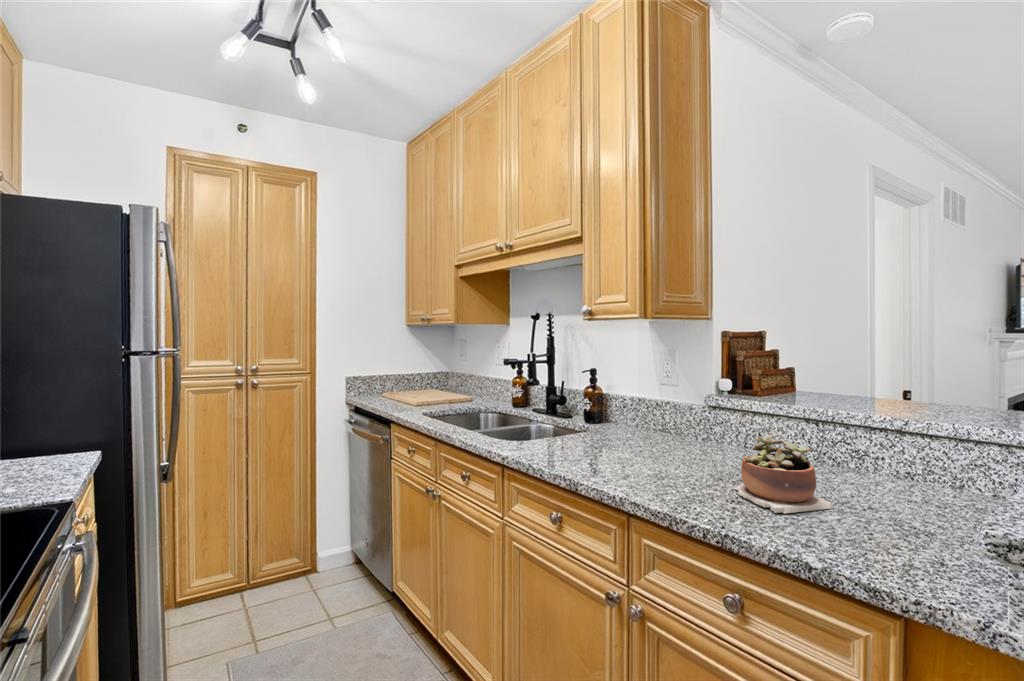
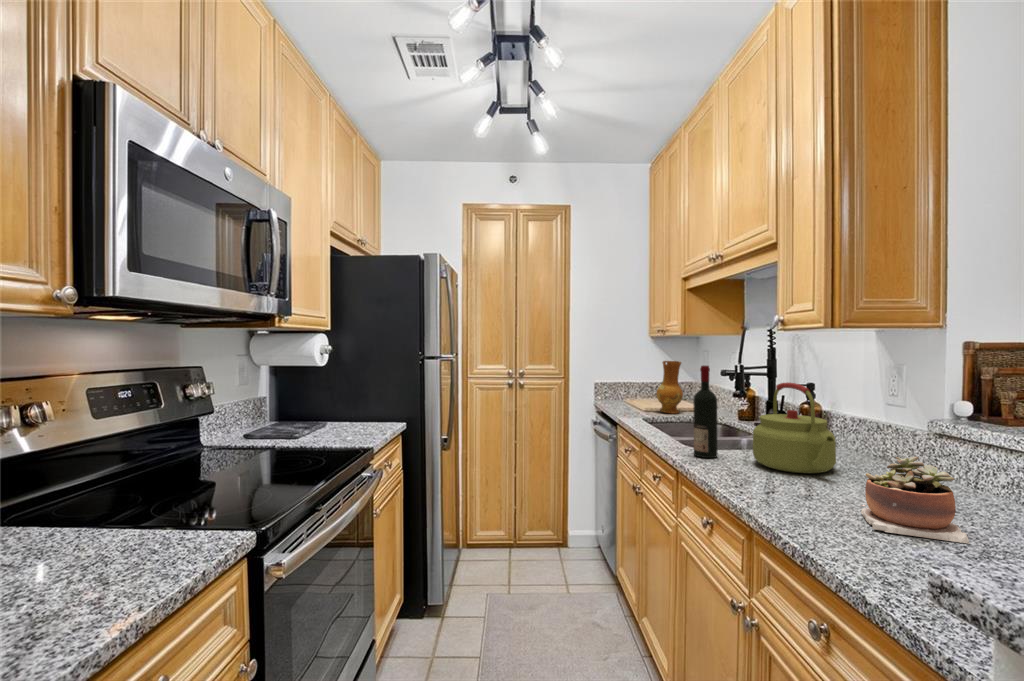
ceramic jug: none [432,350,458,405] -> present [656,361,683,414]
wine bottle: none [529,356,553,456] -> present [693,365,718,458]
kettle: none [586,370,673,458] -> present [753,382,836,473]

